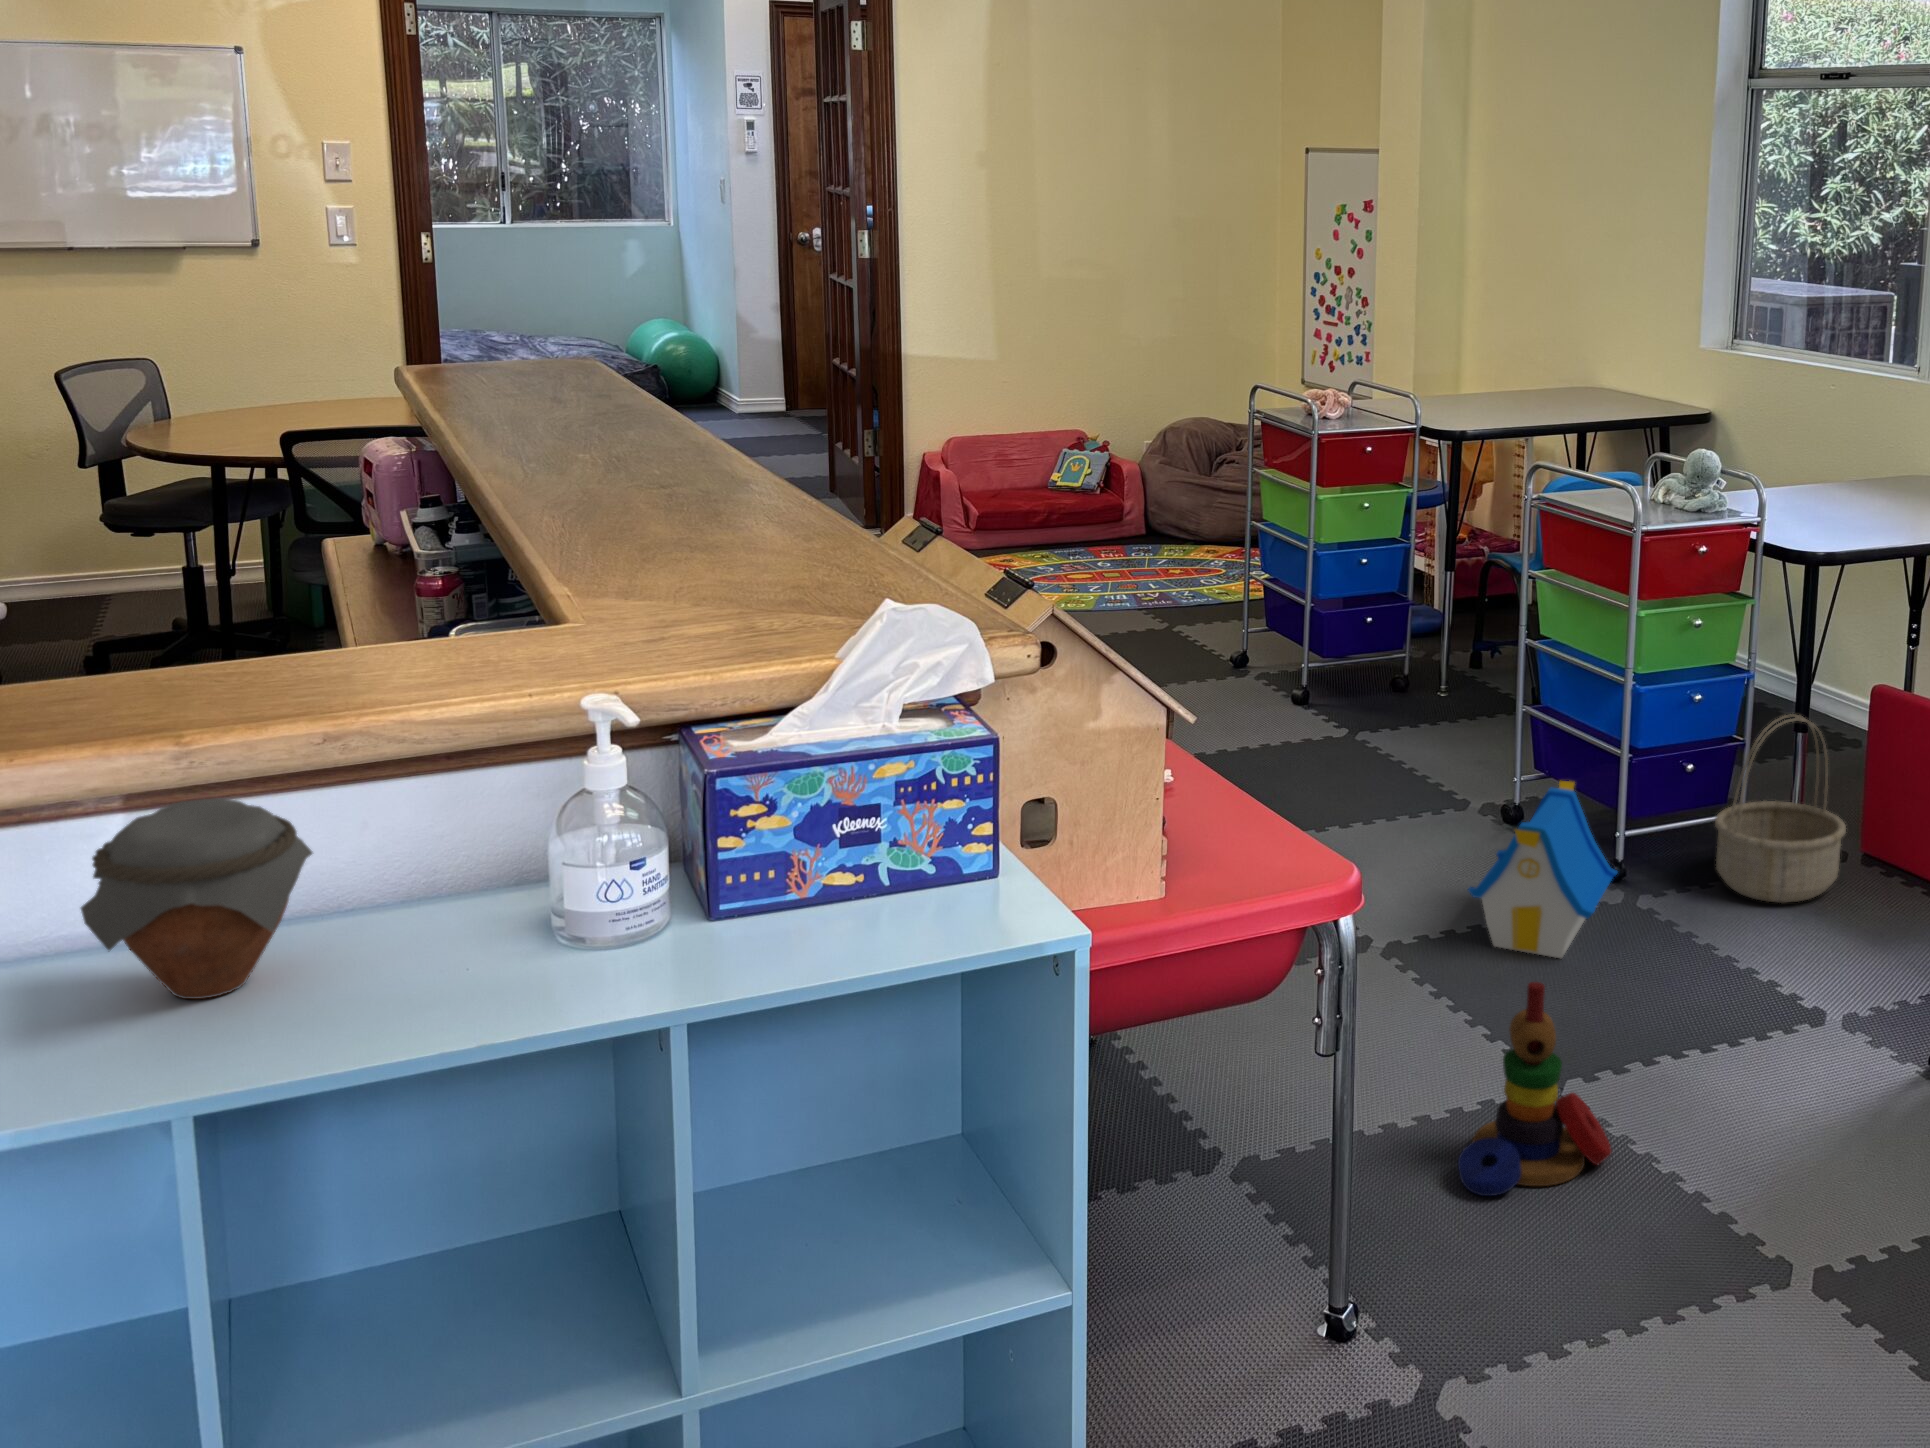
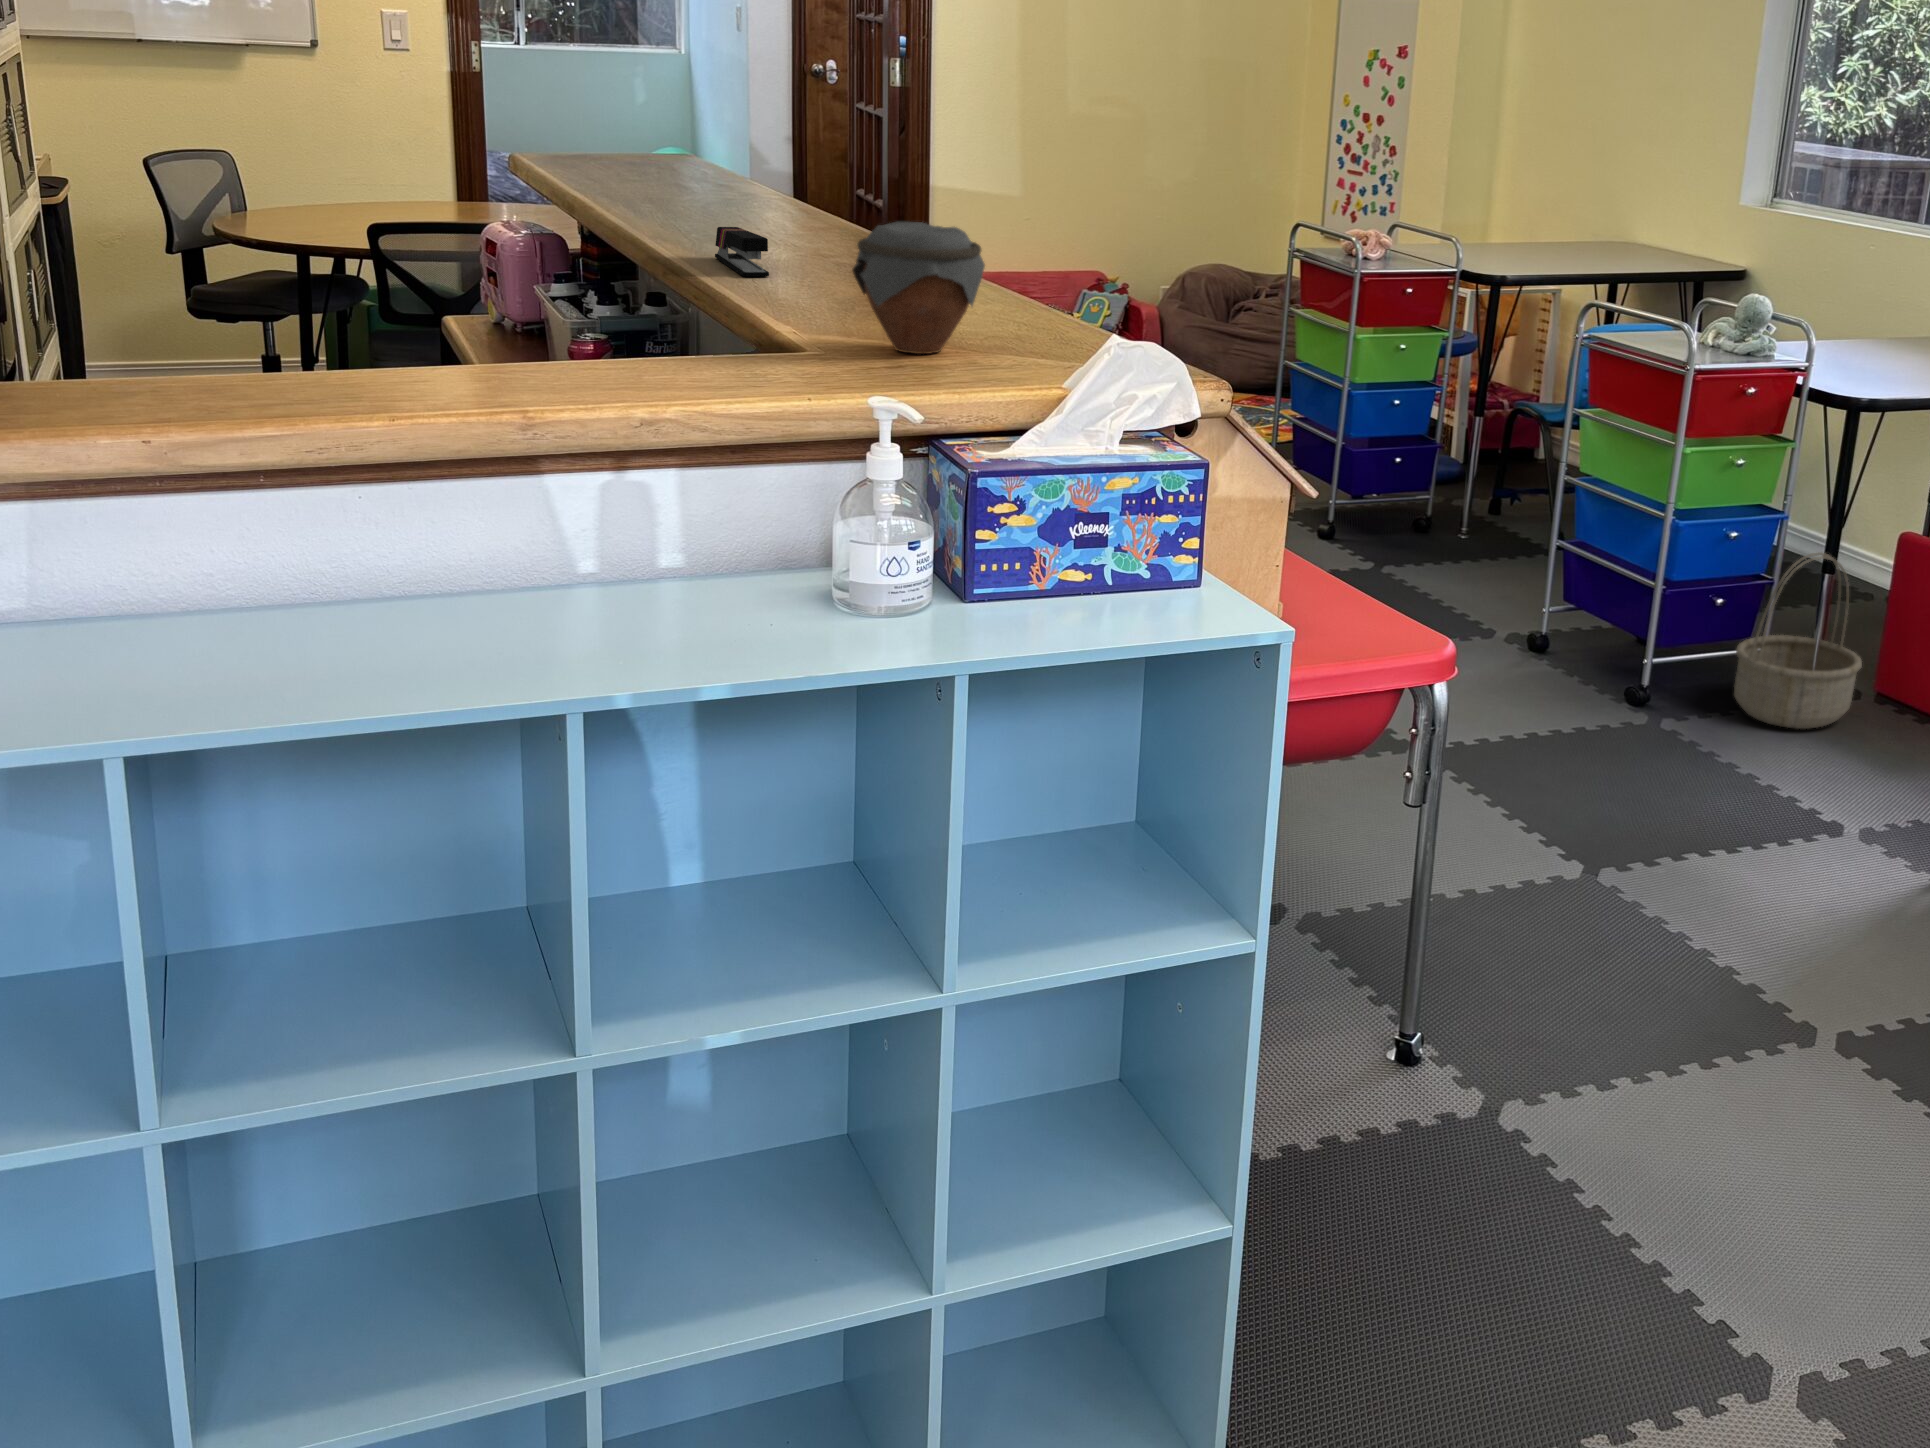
stapler: none [540,463,587,521] -> present [715,227,769,276]
toy house: present [1468,781,1617,958] -> none [1503,603,1645,765]
jar: present [81,798,312,999] -> present [852,221,985,354]
stacking toy: present [1458,982,1611,1196] -> none [1507,768,1647,956]

